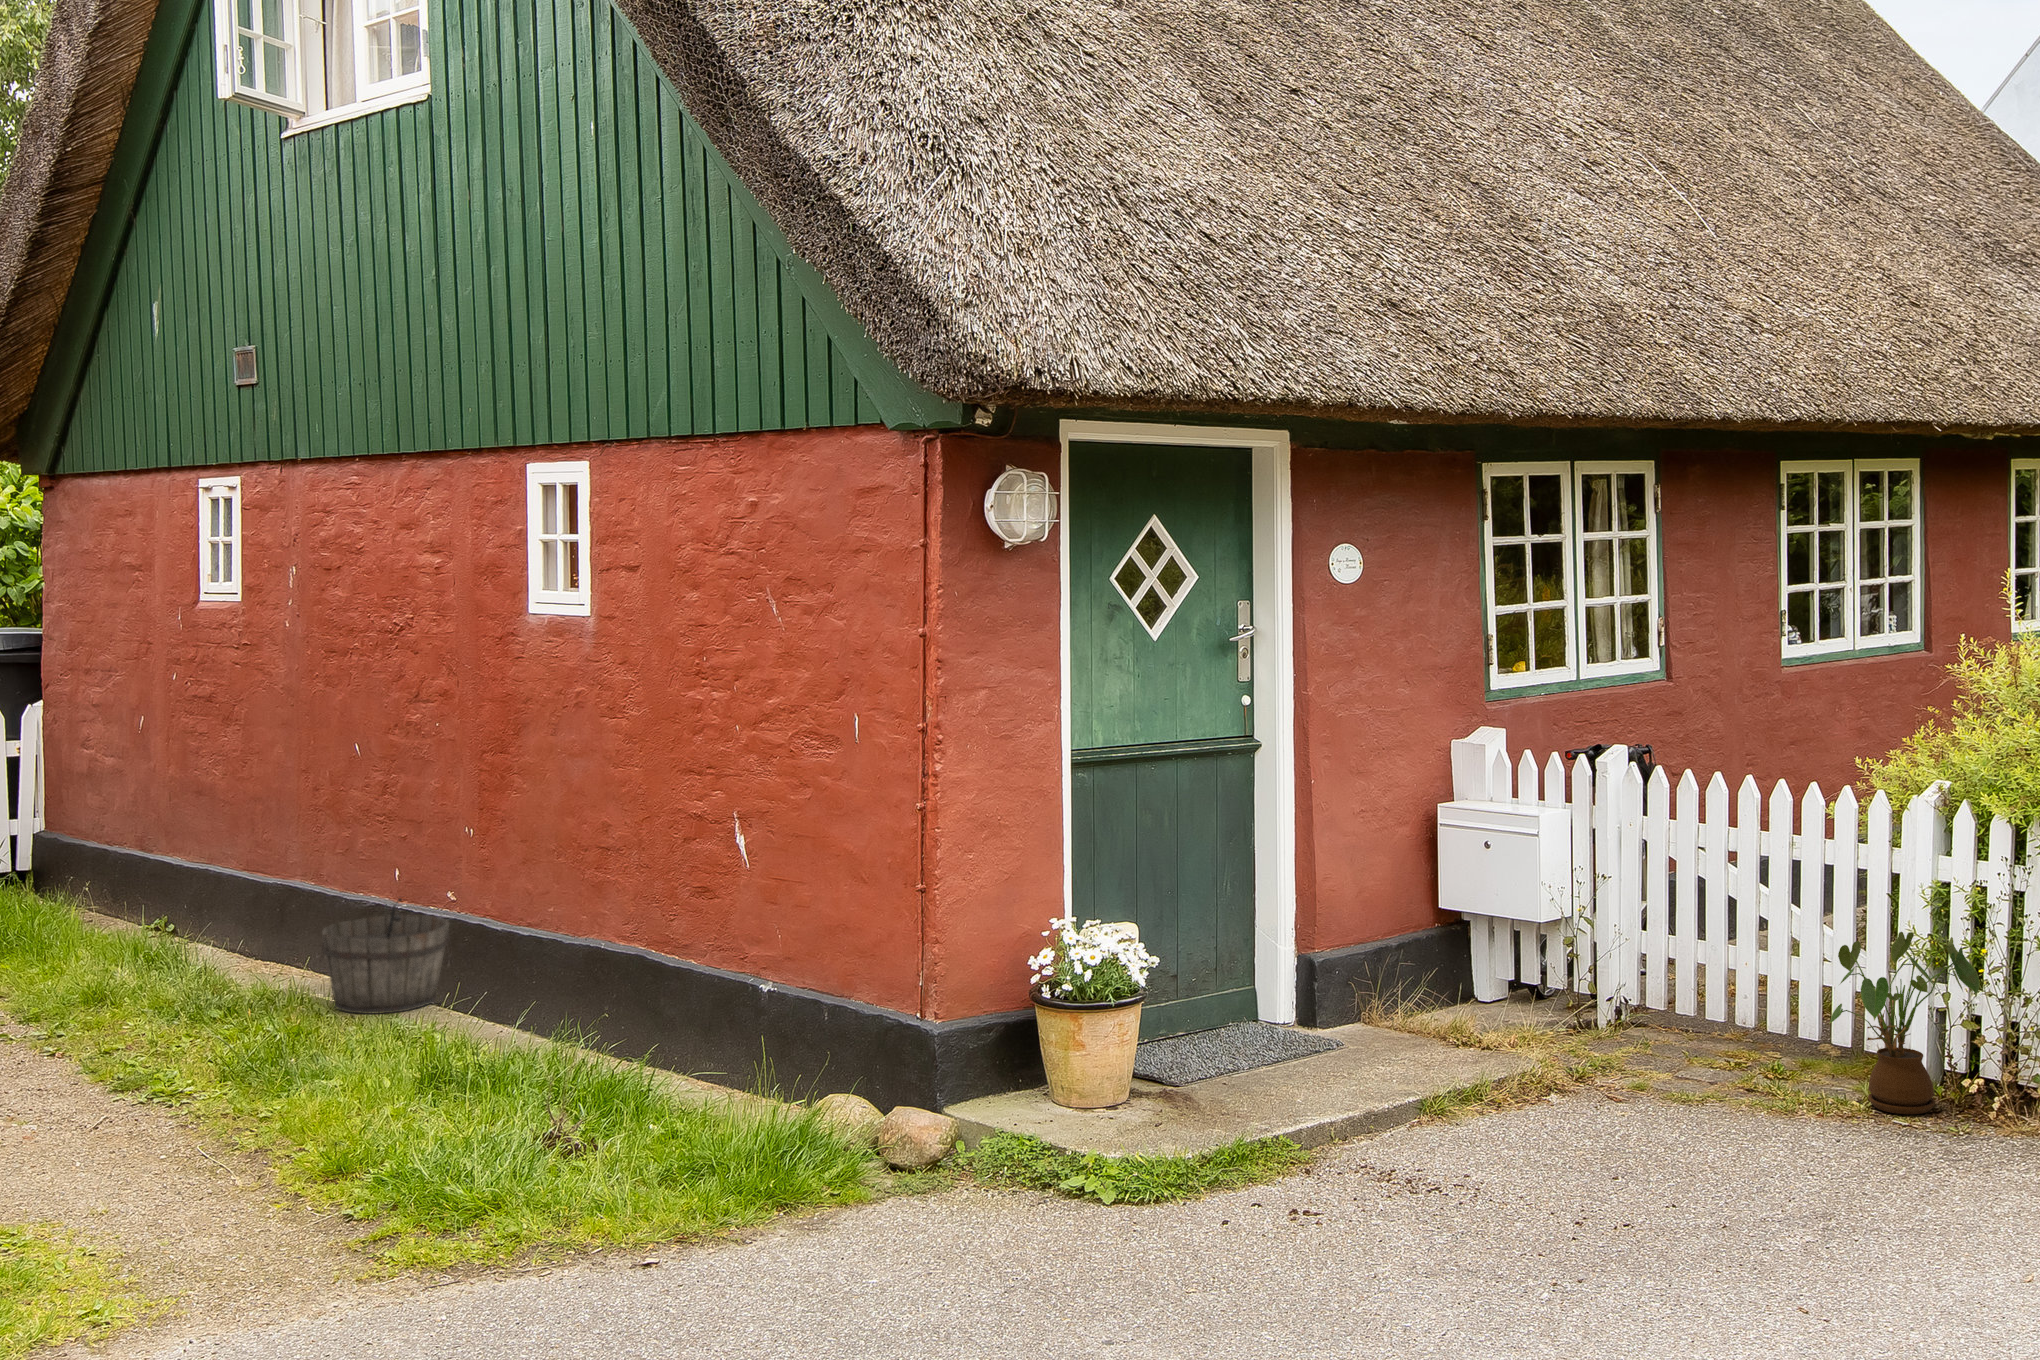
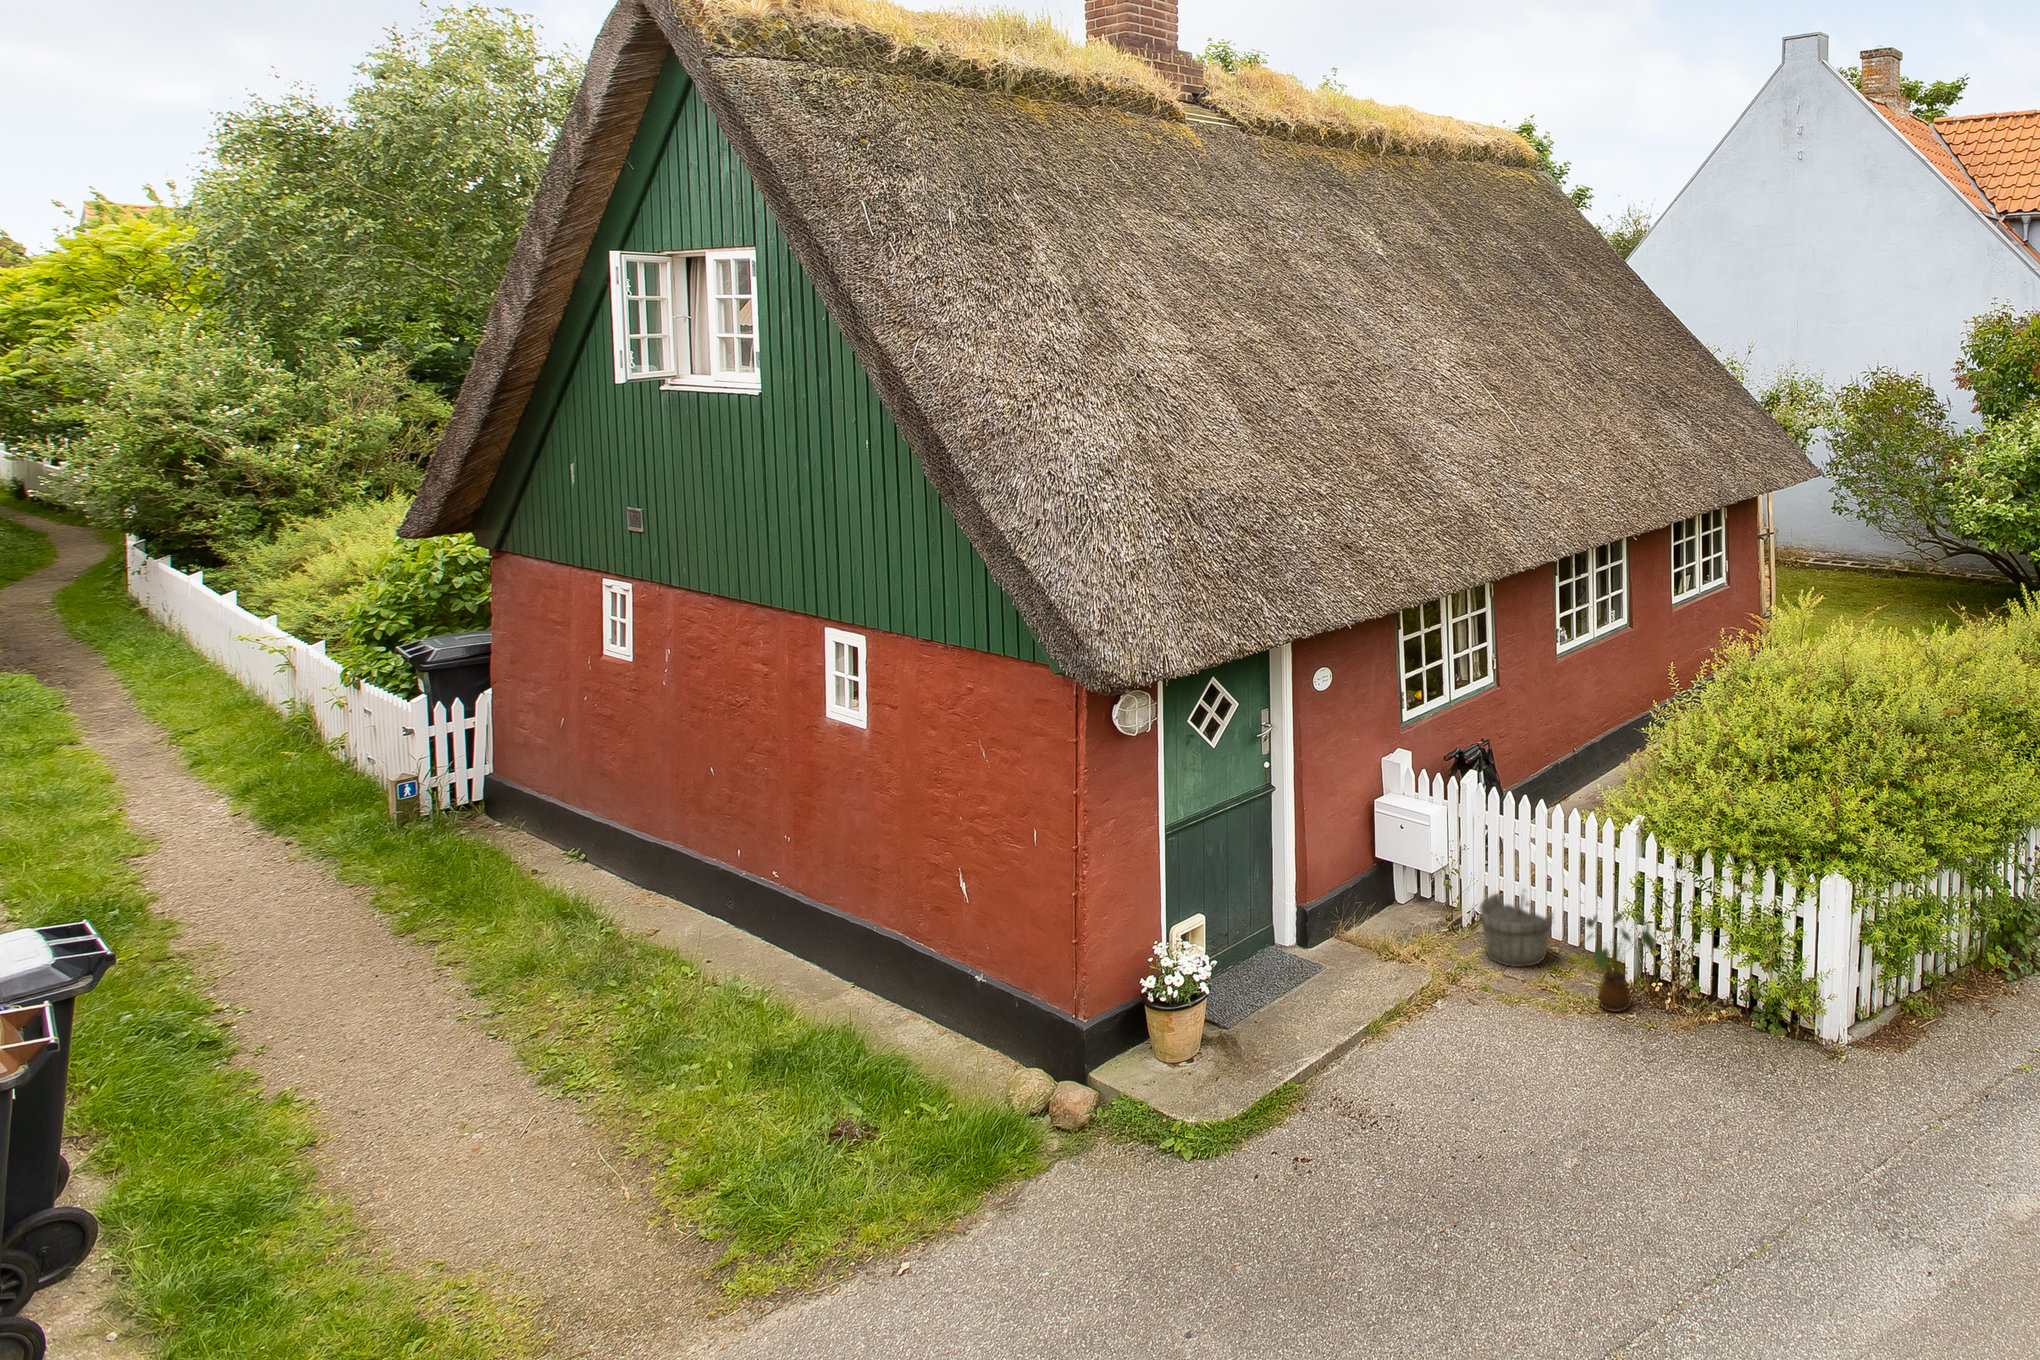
wooden bucket: present [320,898,451,1014] -> present [1480,891,1553,967]

